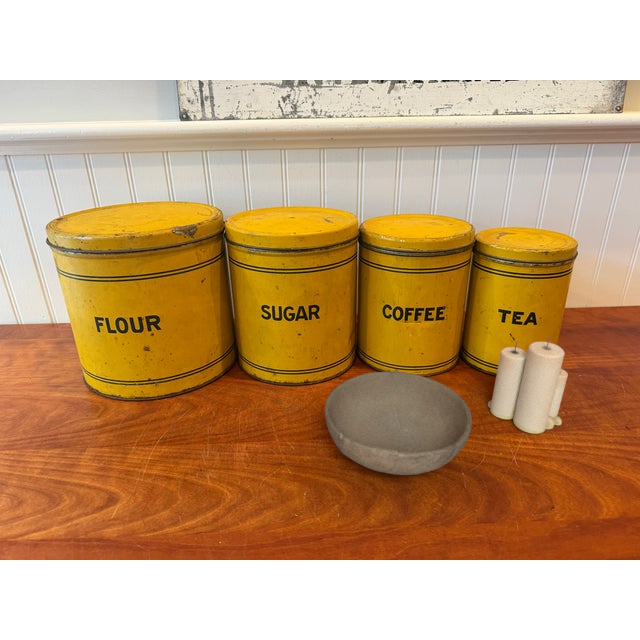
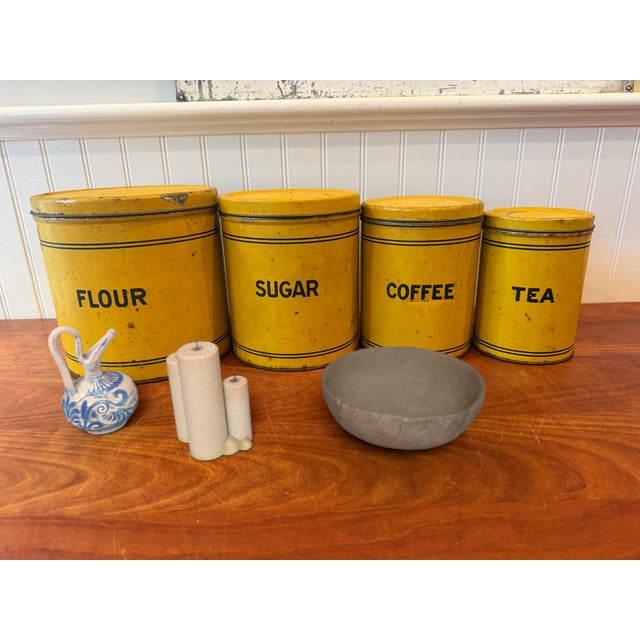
candle: present [488,338,568,434] -> present [166,335,252,460]
ceramic pitcher: none [76,361,157,455] -> present [48,326,138,434]

